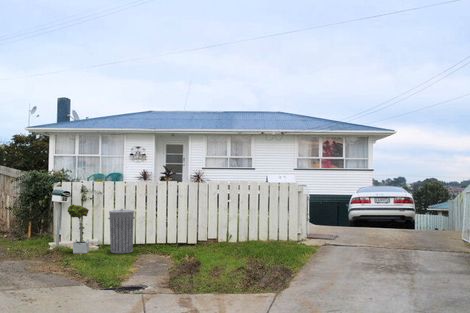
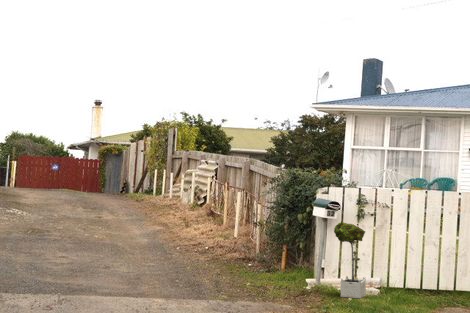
trash can: present [108,209,135,253] -> none [394,233,436,304]

